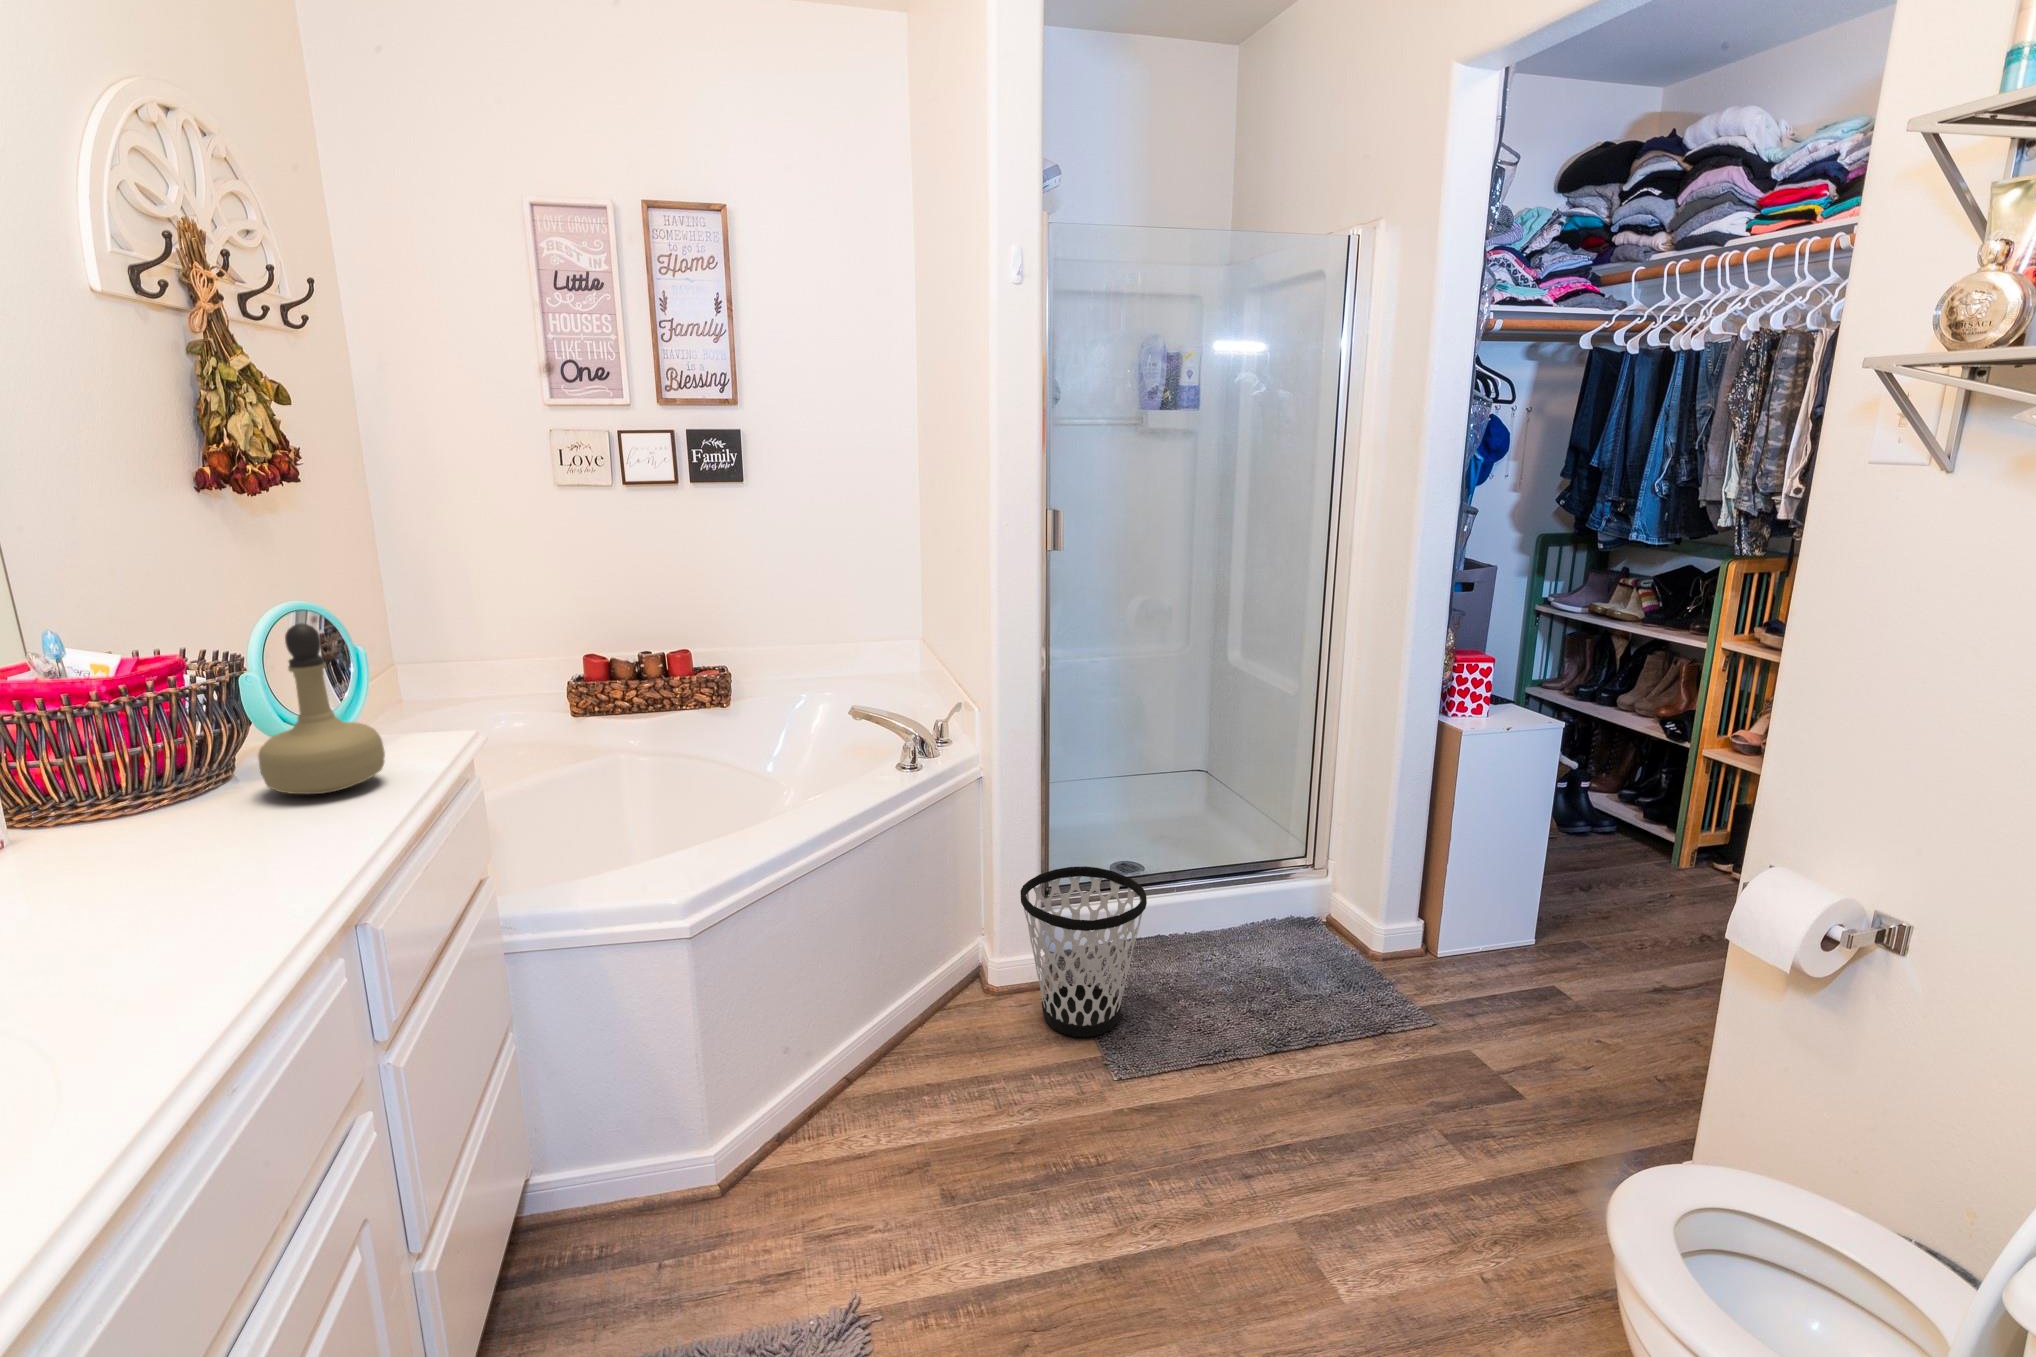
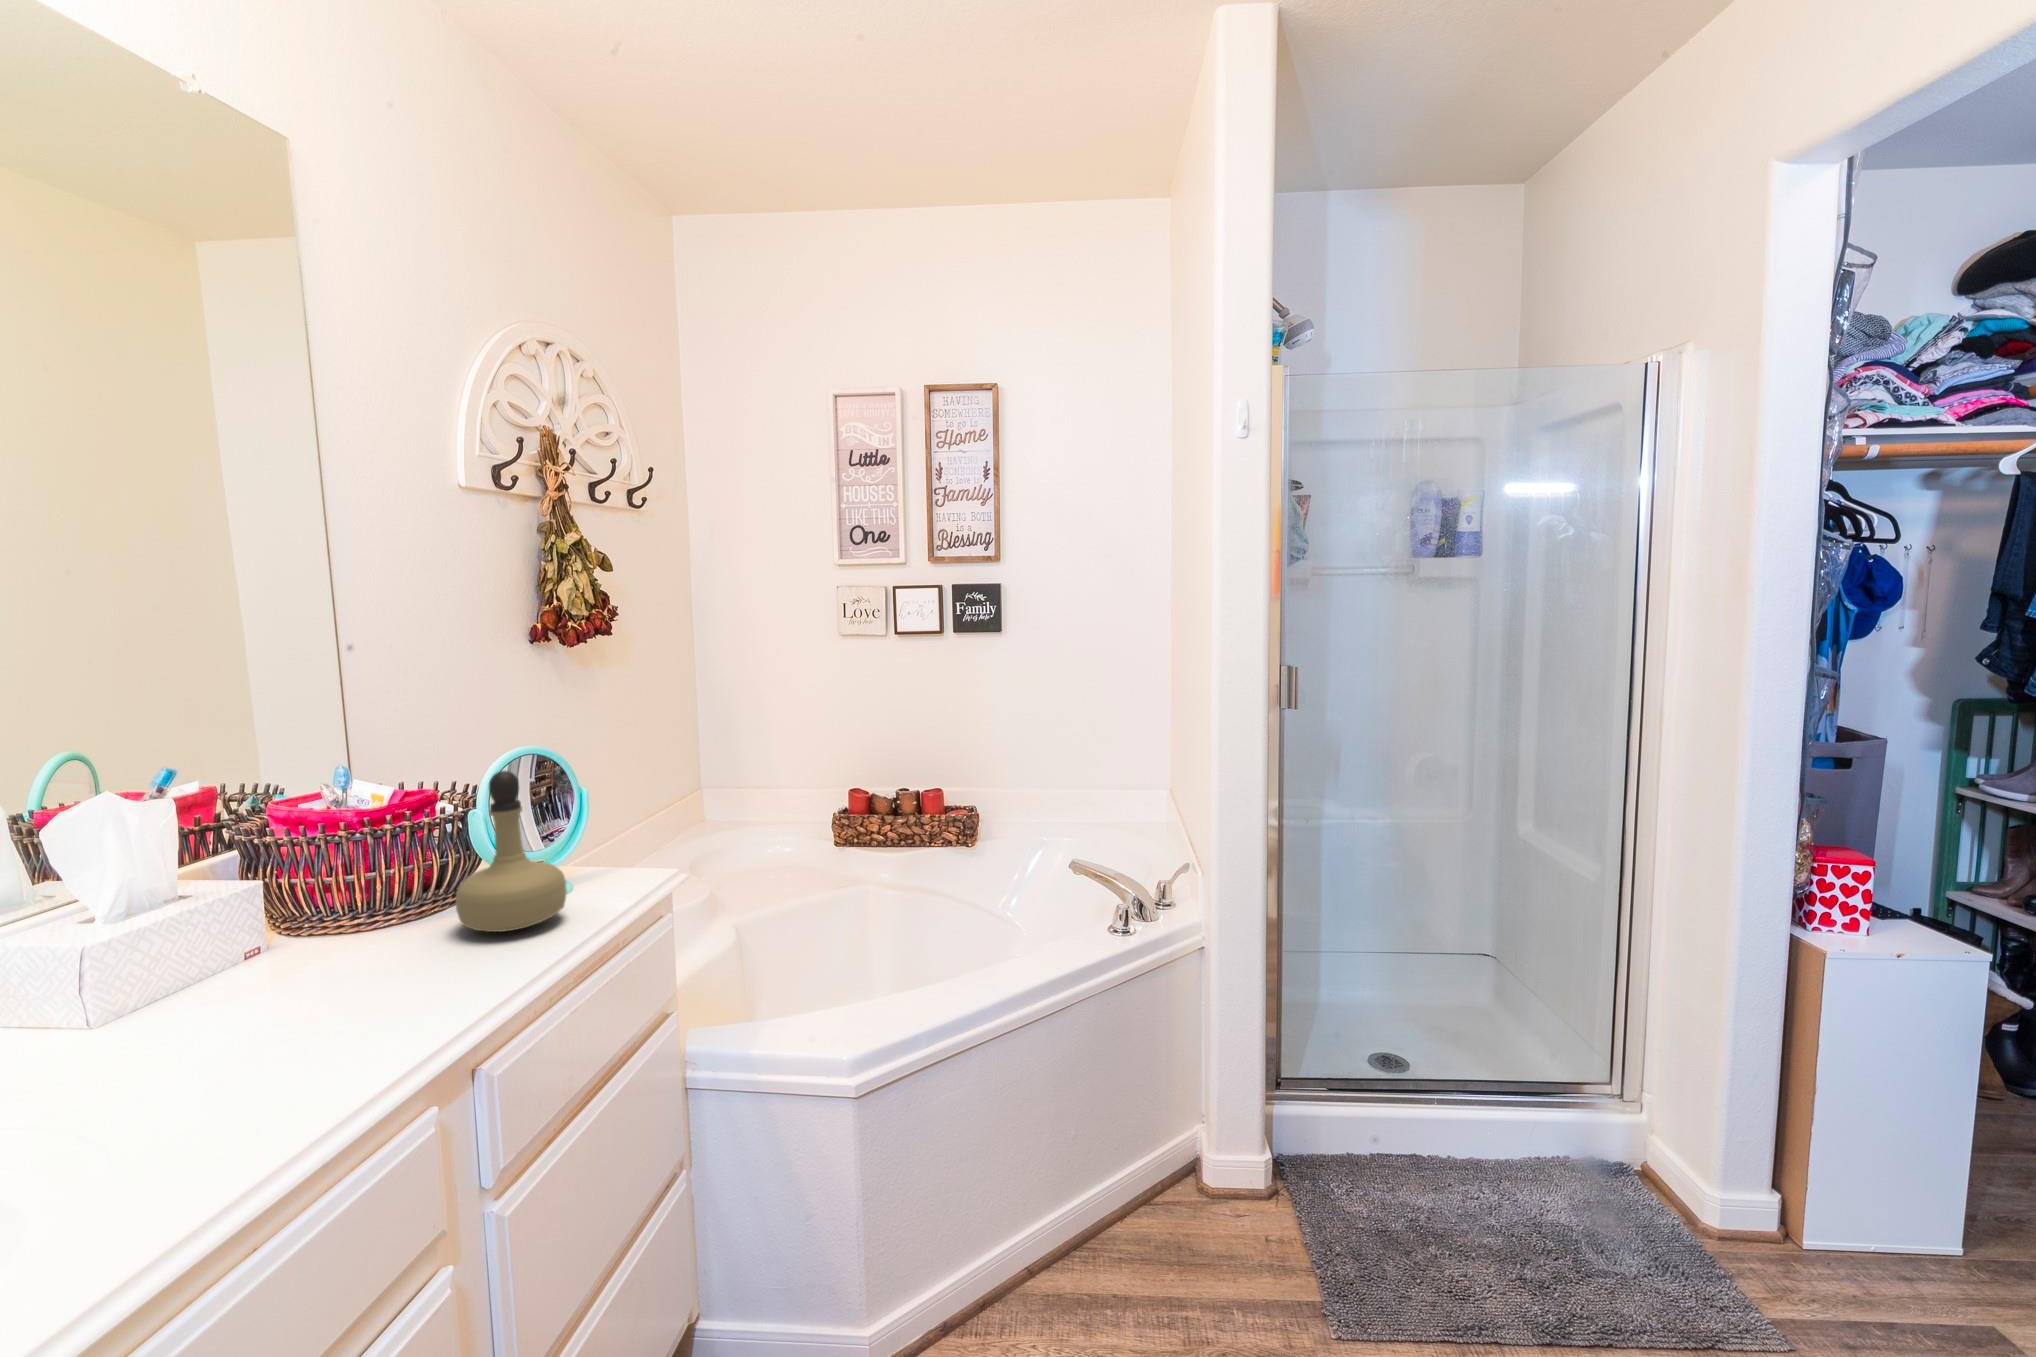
wastebasket: present [1020,866,1147,1037] -> none [1235,1062,1386,1276]

